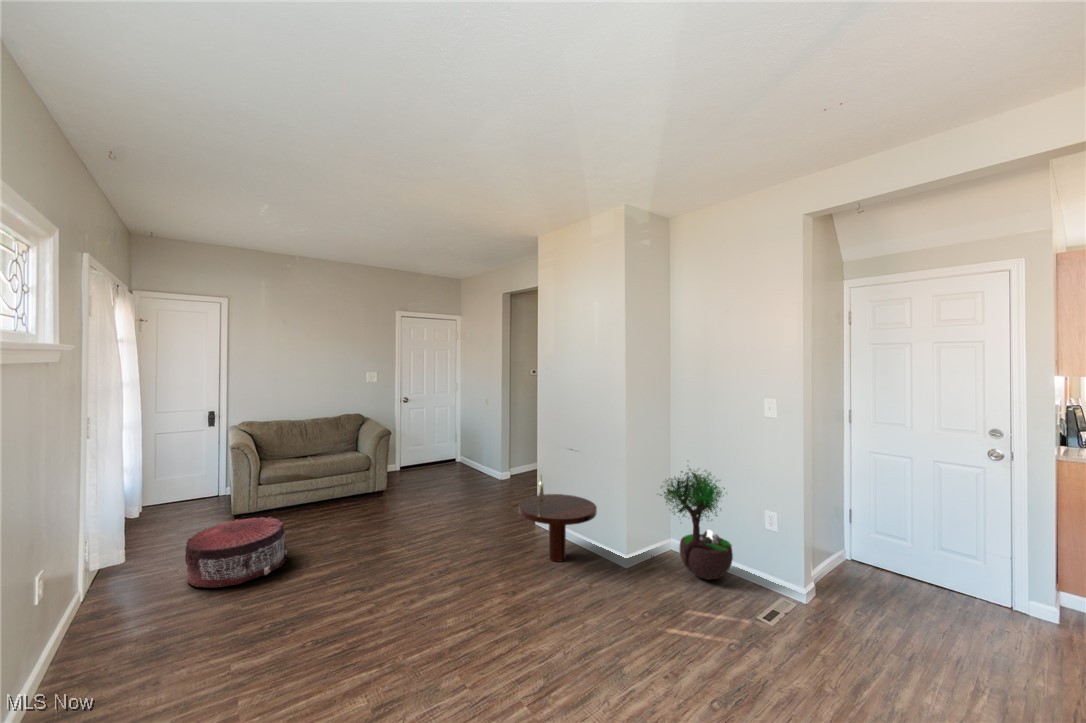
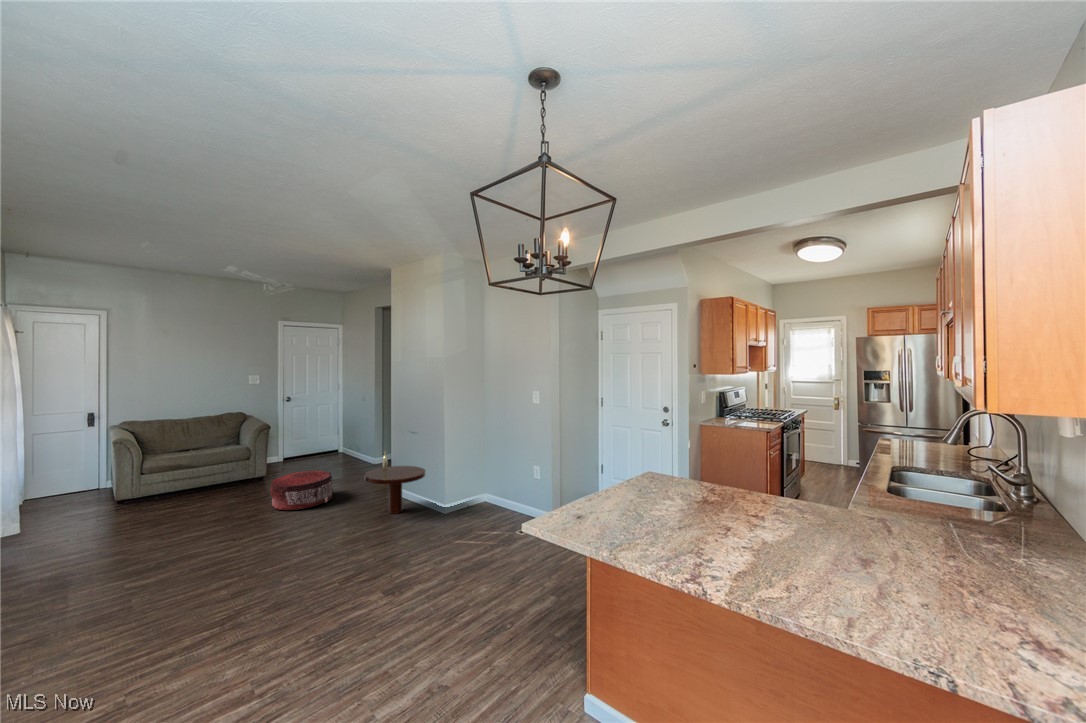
potted tree: present [660,469,733,579] -> none [463,433,517,516]
pouf: present [185,517,288,588] -> present [270,470,334,510]

